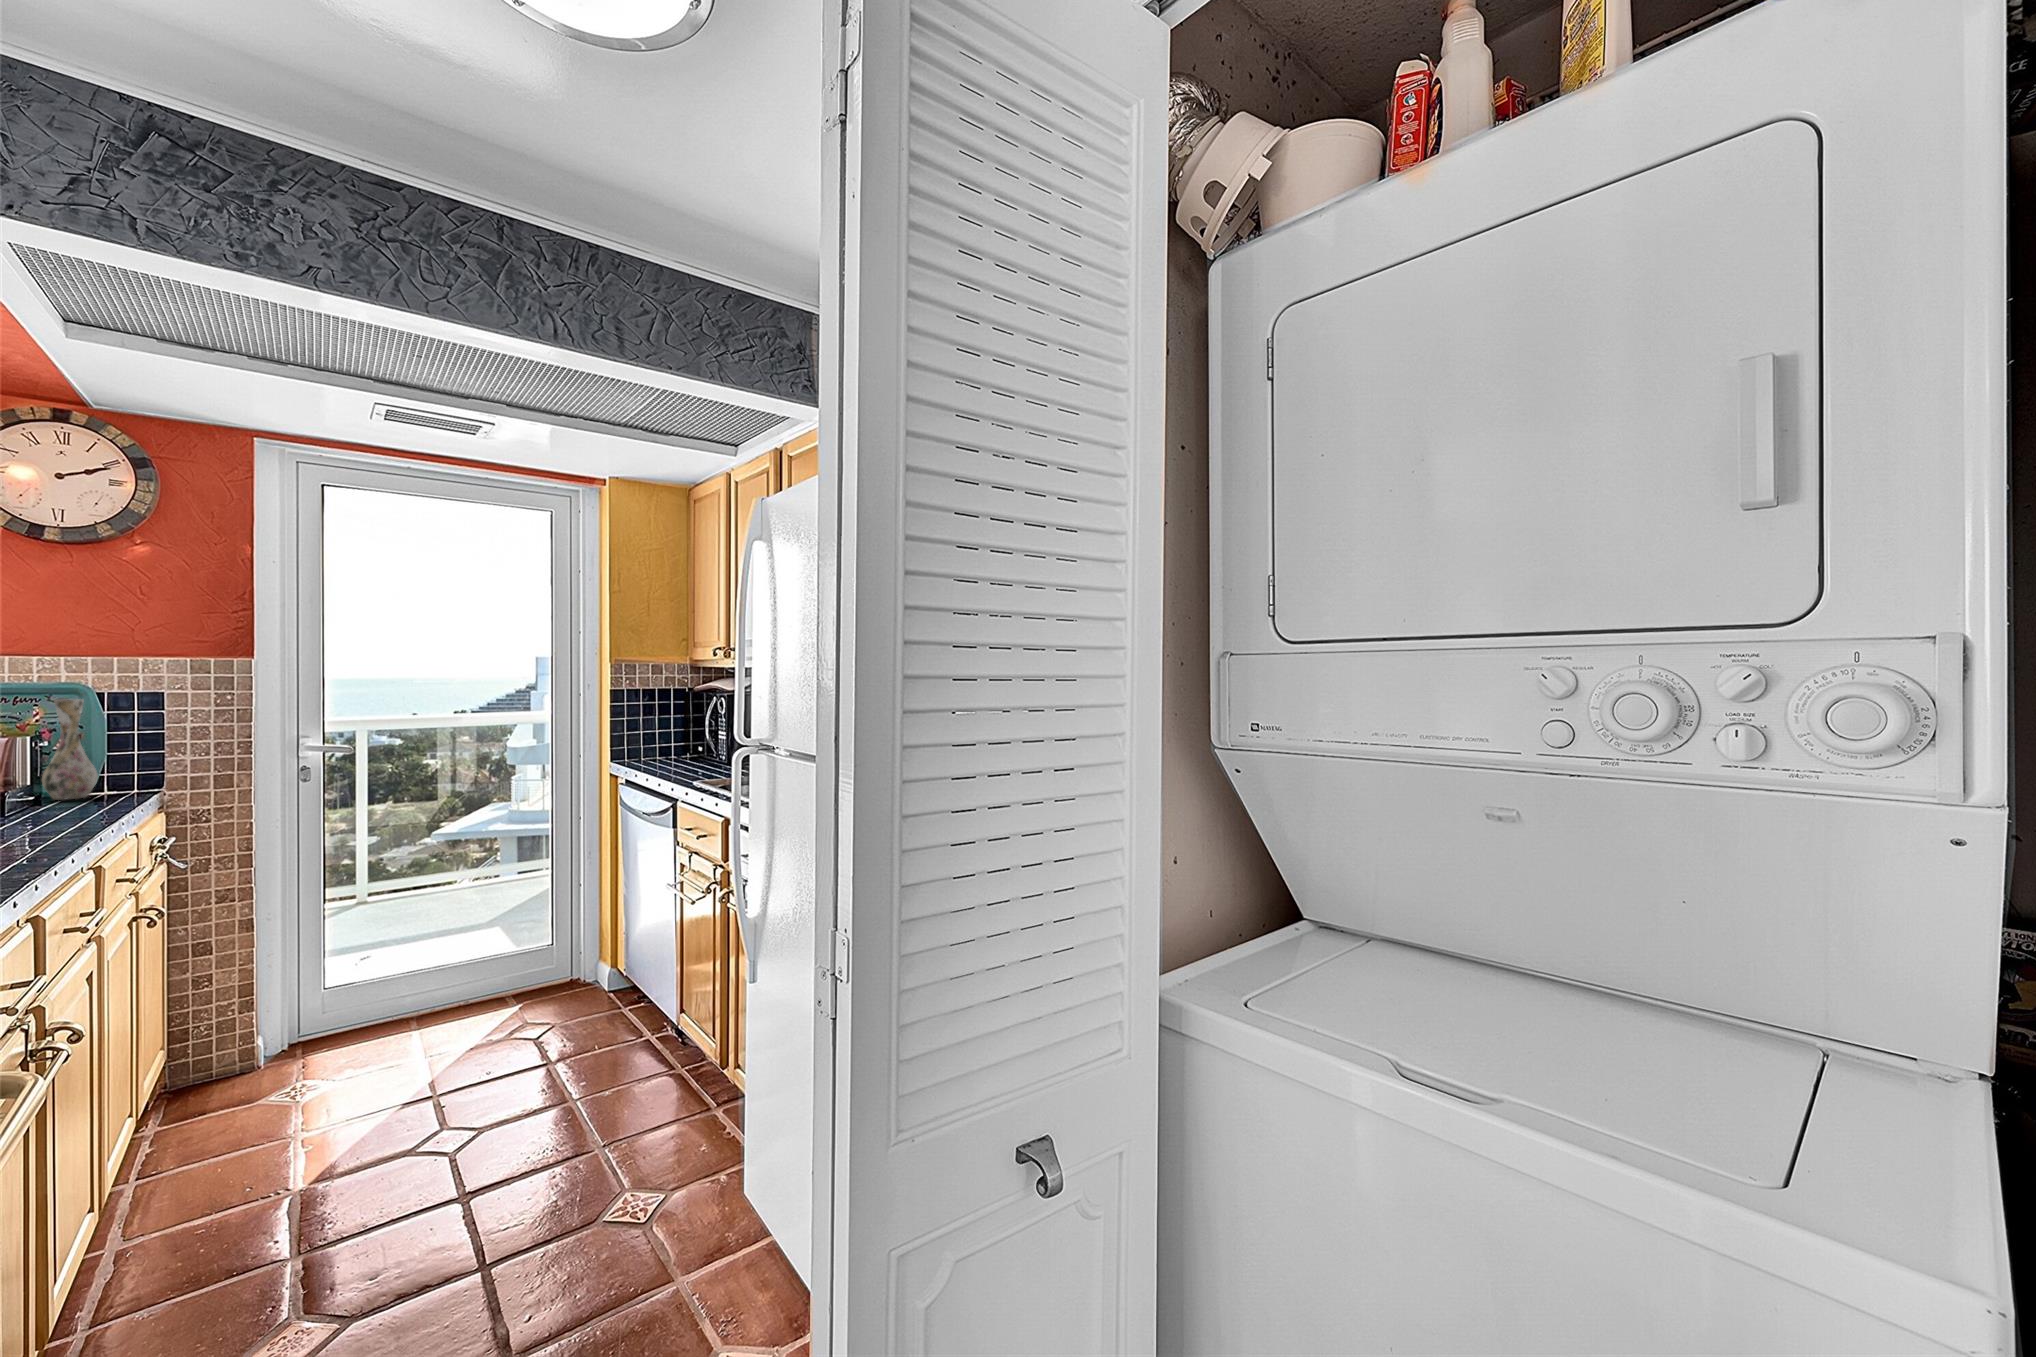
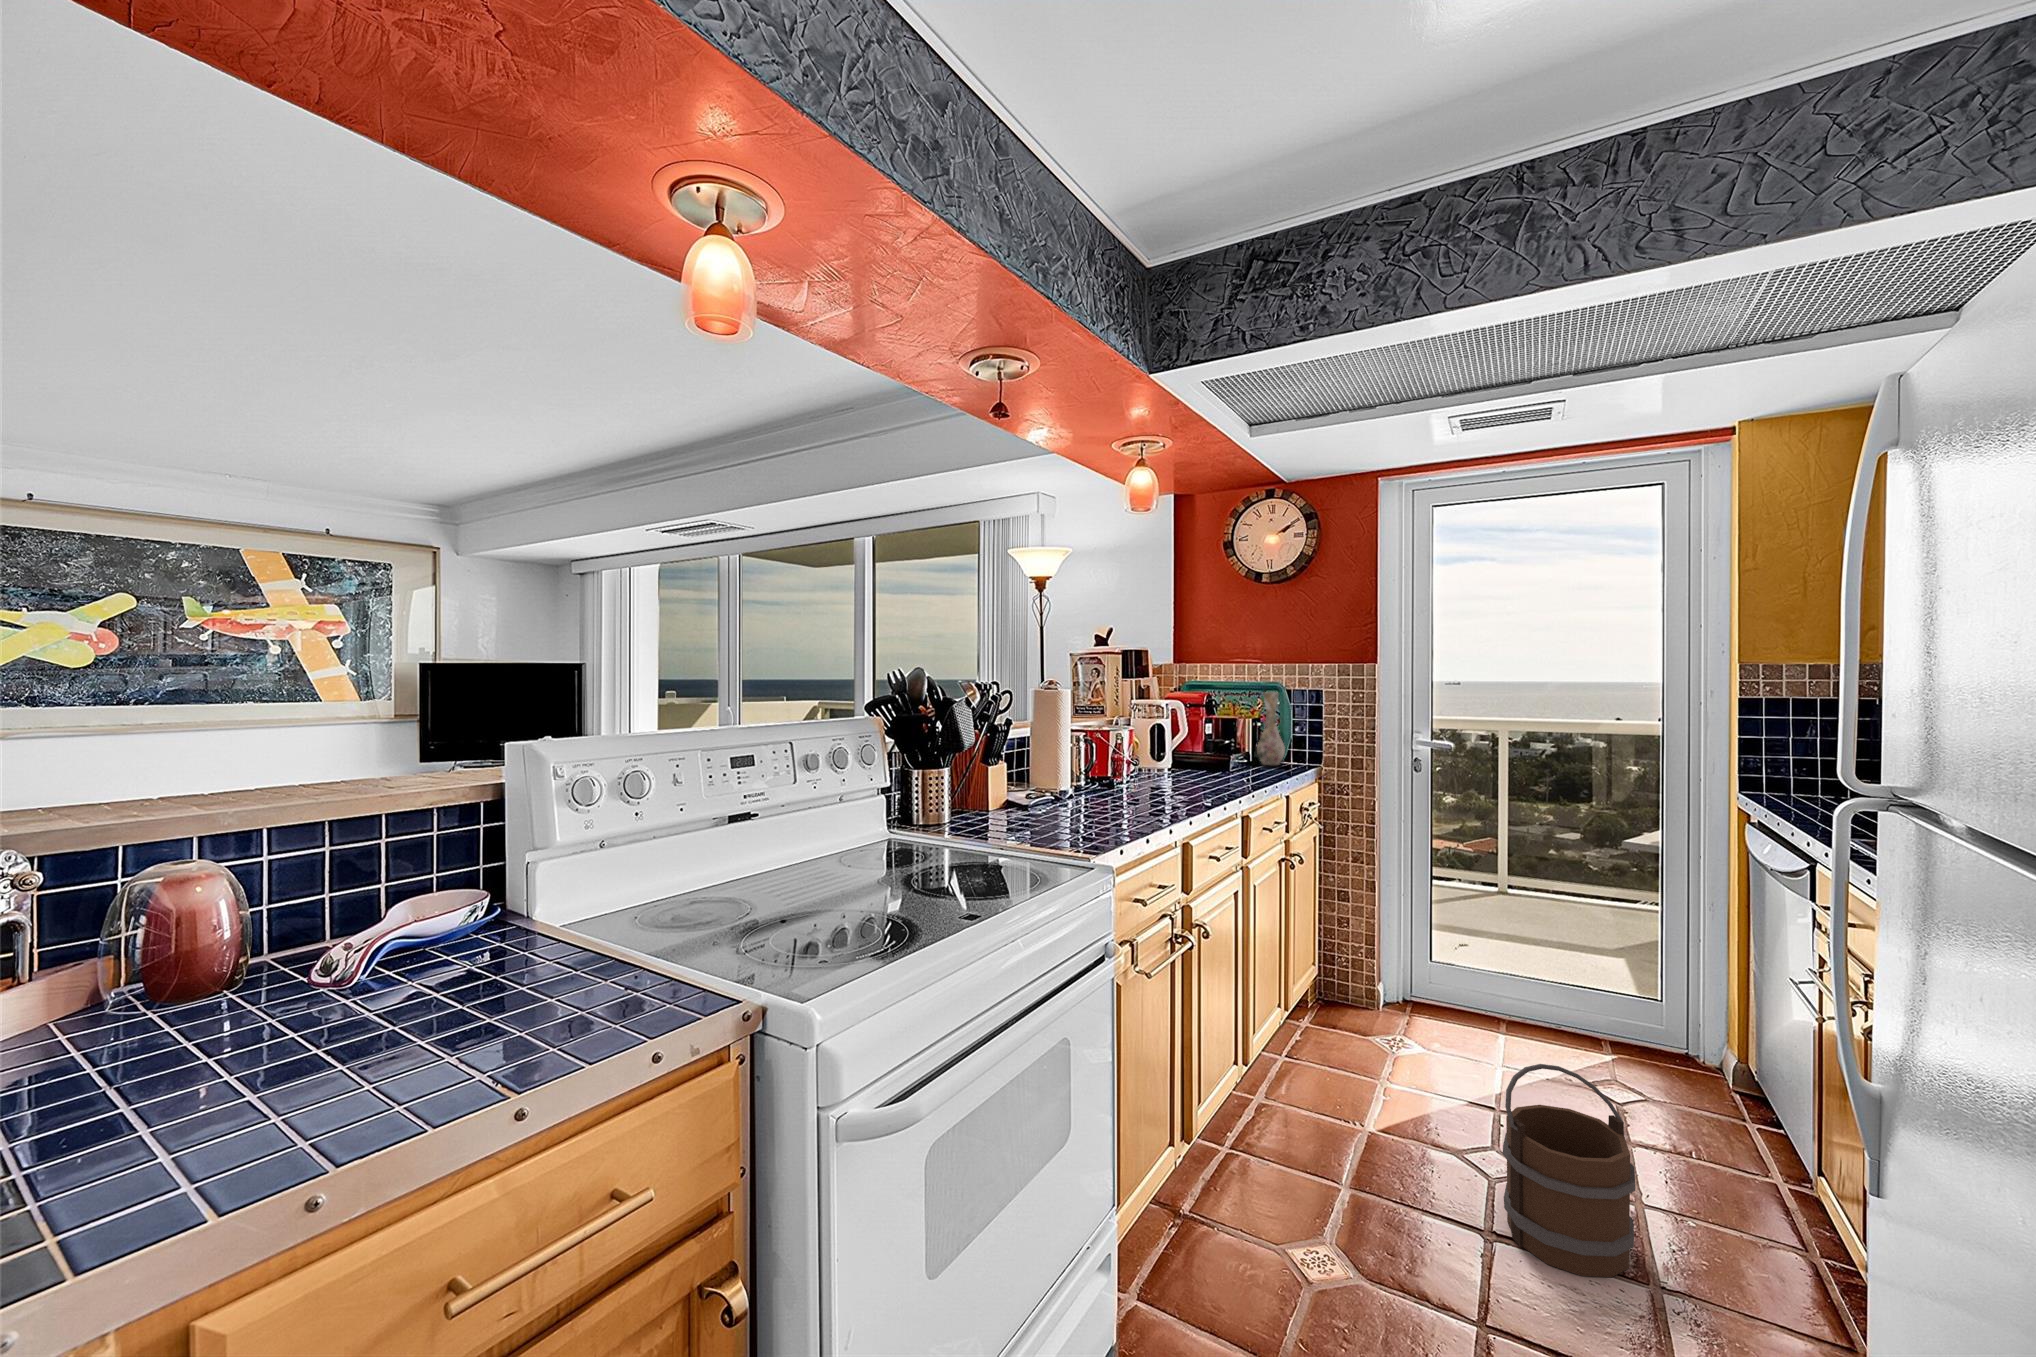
bucket: none [470,1016,584,1190] -> present [1503,1064,1635,1277]

